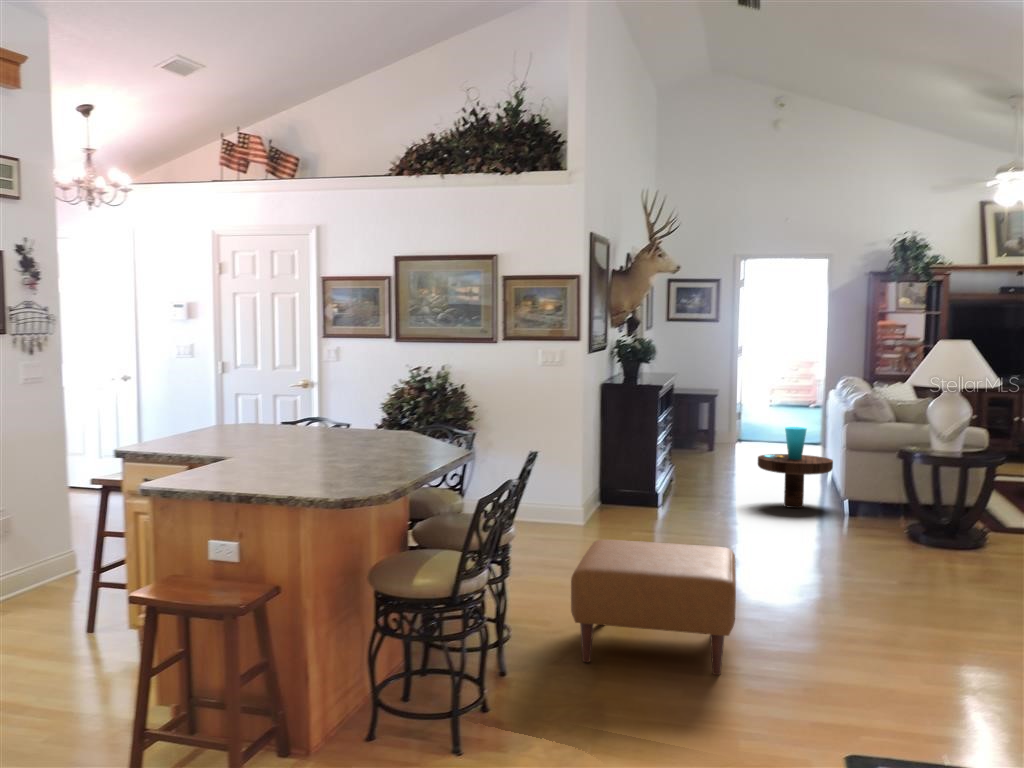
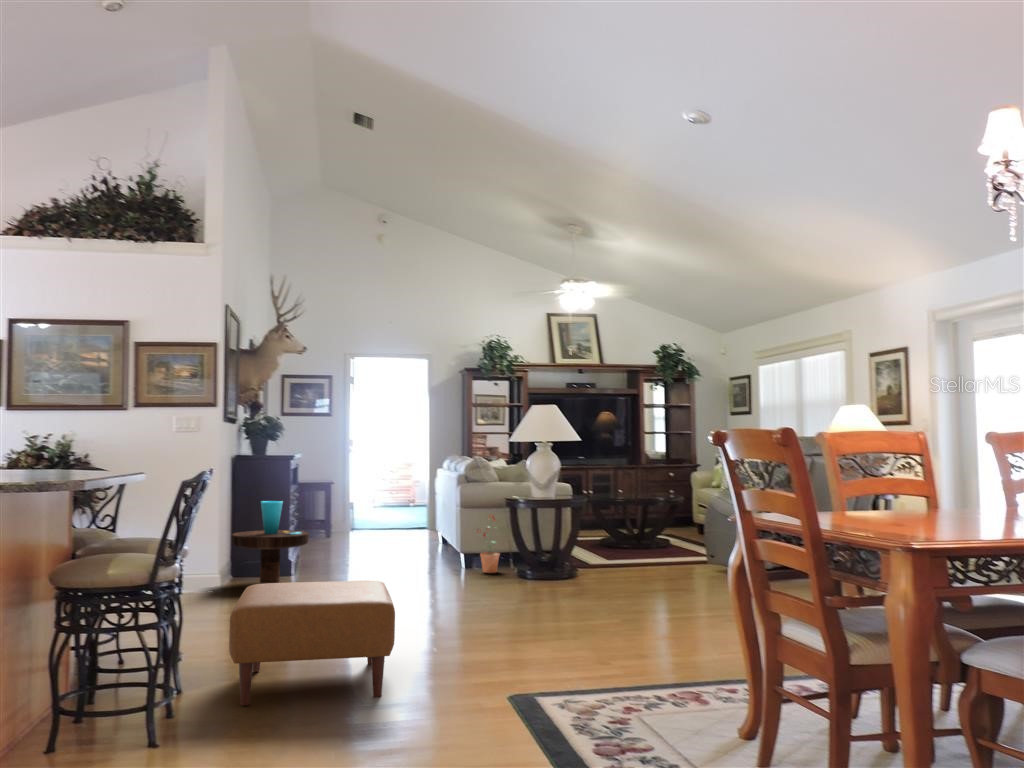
side table: present [758,427,833,508] -> present [232,501,309,584]
potted plant: none [864,458,893,526] -> present [477,514,500,573]

